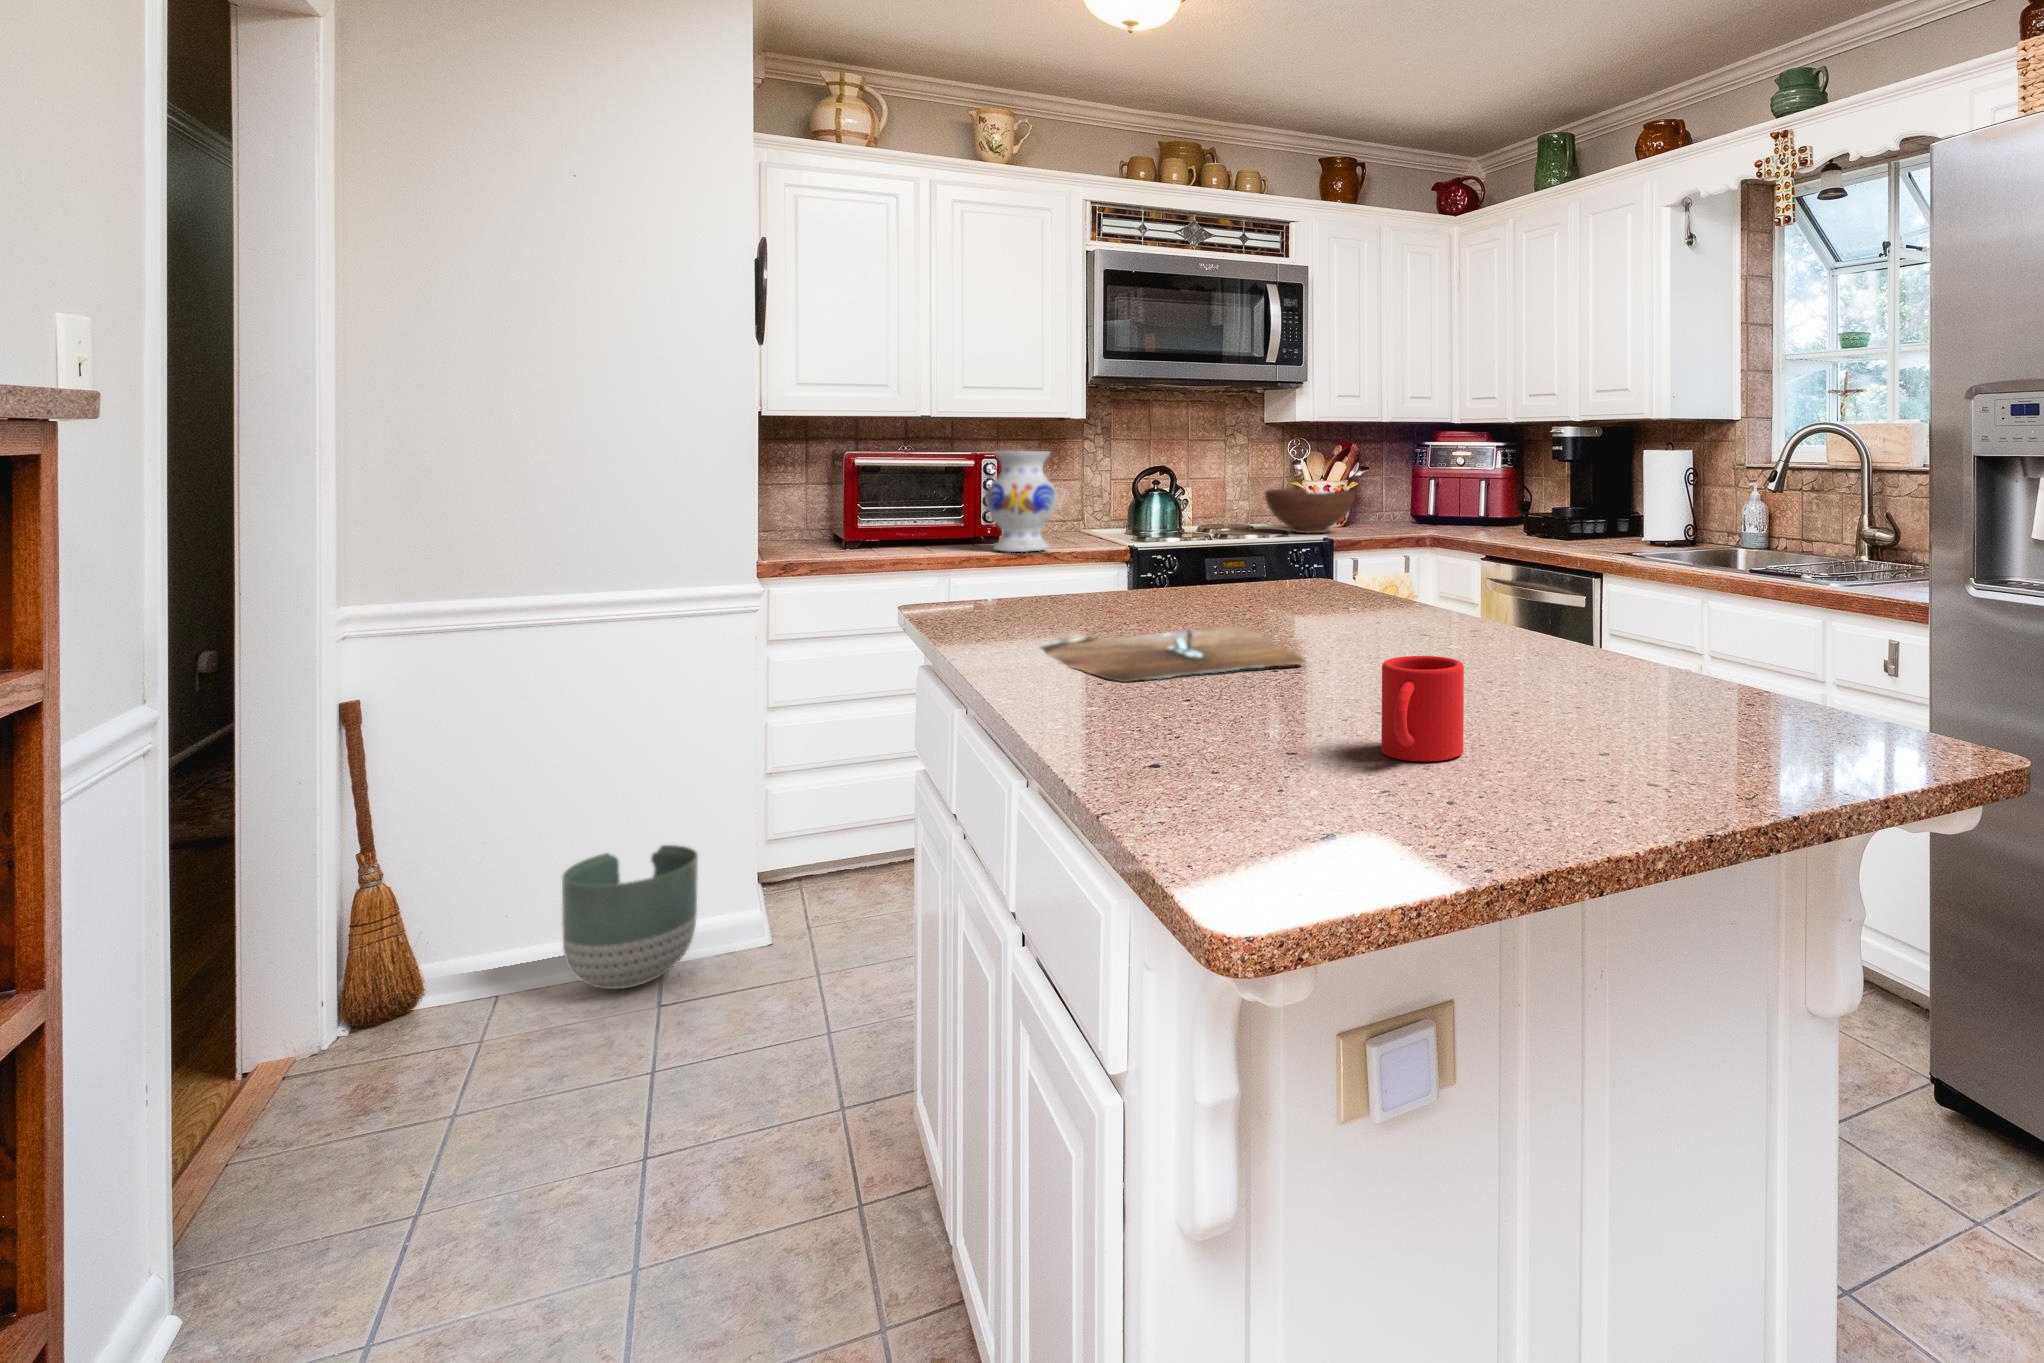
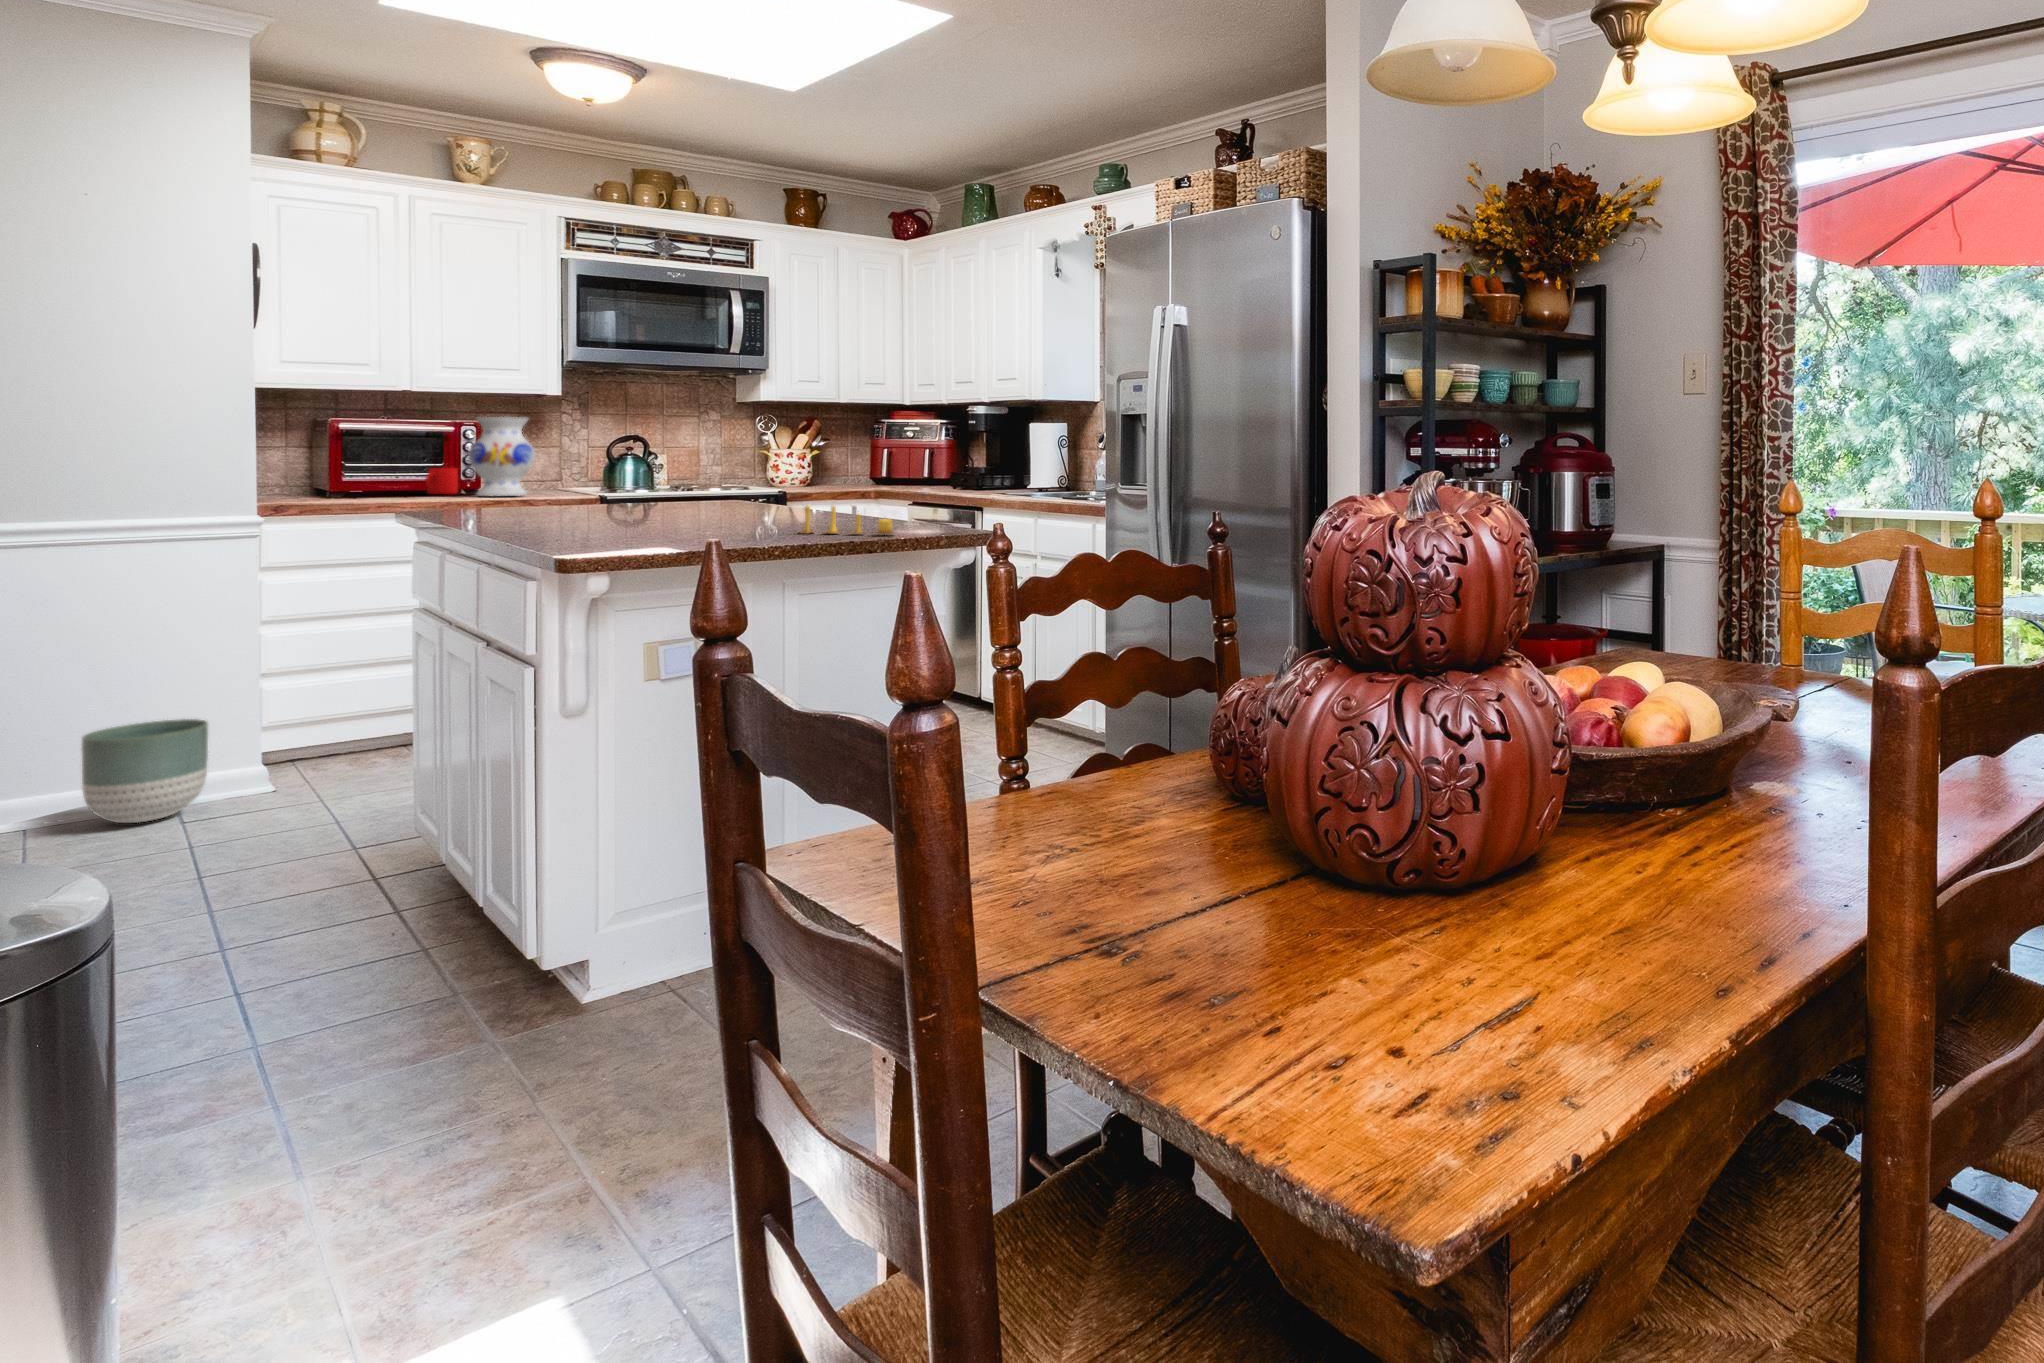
fruit bowl: present [1265,488,1355,533] -> none [734,455,815,490]
cutting board: present [1041,626,1304,682] -> none [518,503,699,525]
mug: present [1381,656,1464,761] -> present [425,468,458,494]
candle: none [1550,702,1787,802] -> present [798,505,895,535]

